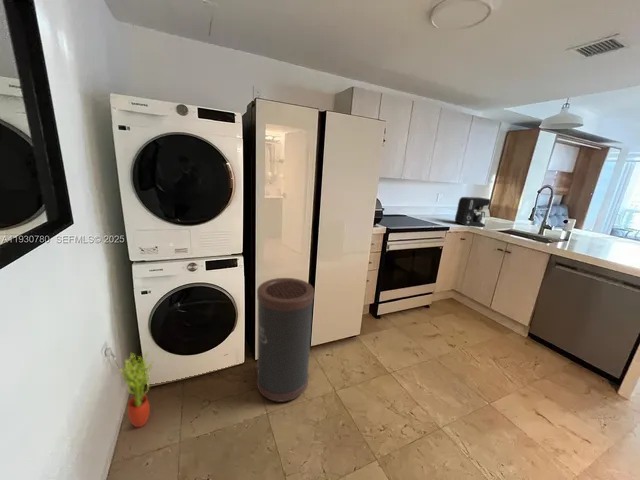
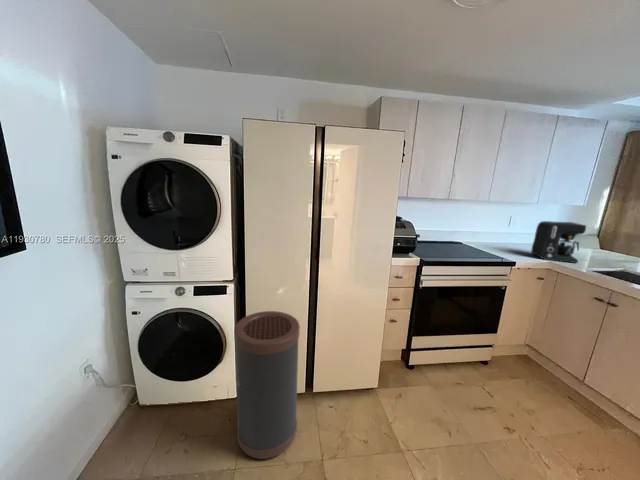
potted plant: present [119,353,152,427] -> none [91,373,129,450]

